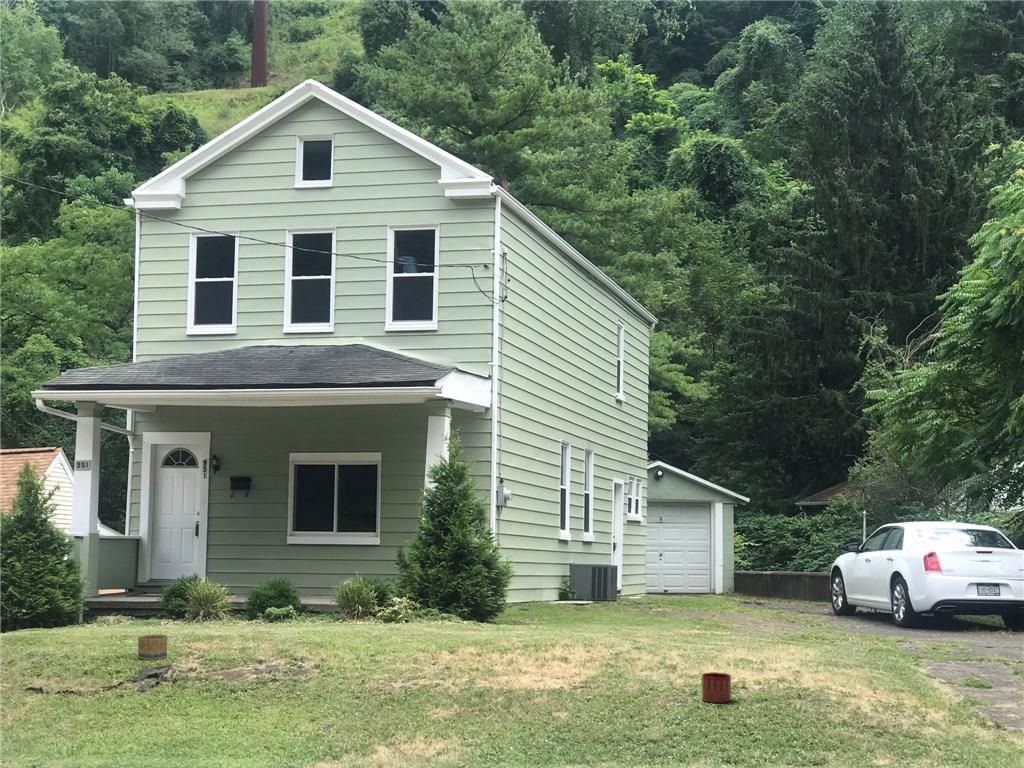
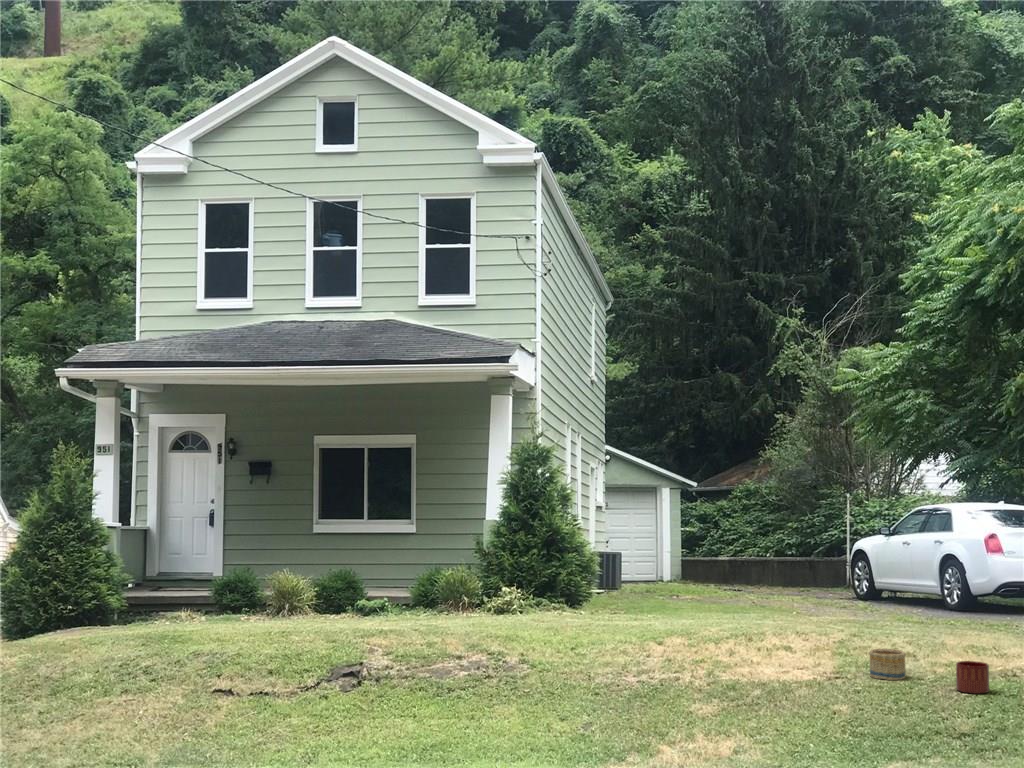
basket: present [138,635,168,660] -> present [869,649,906,680]

